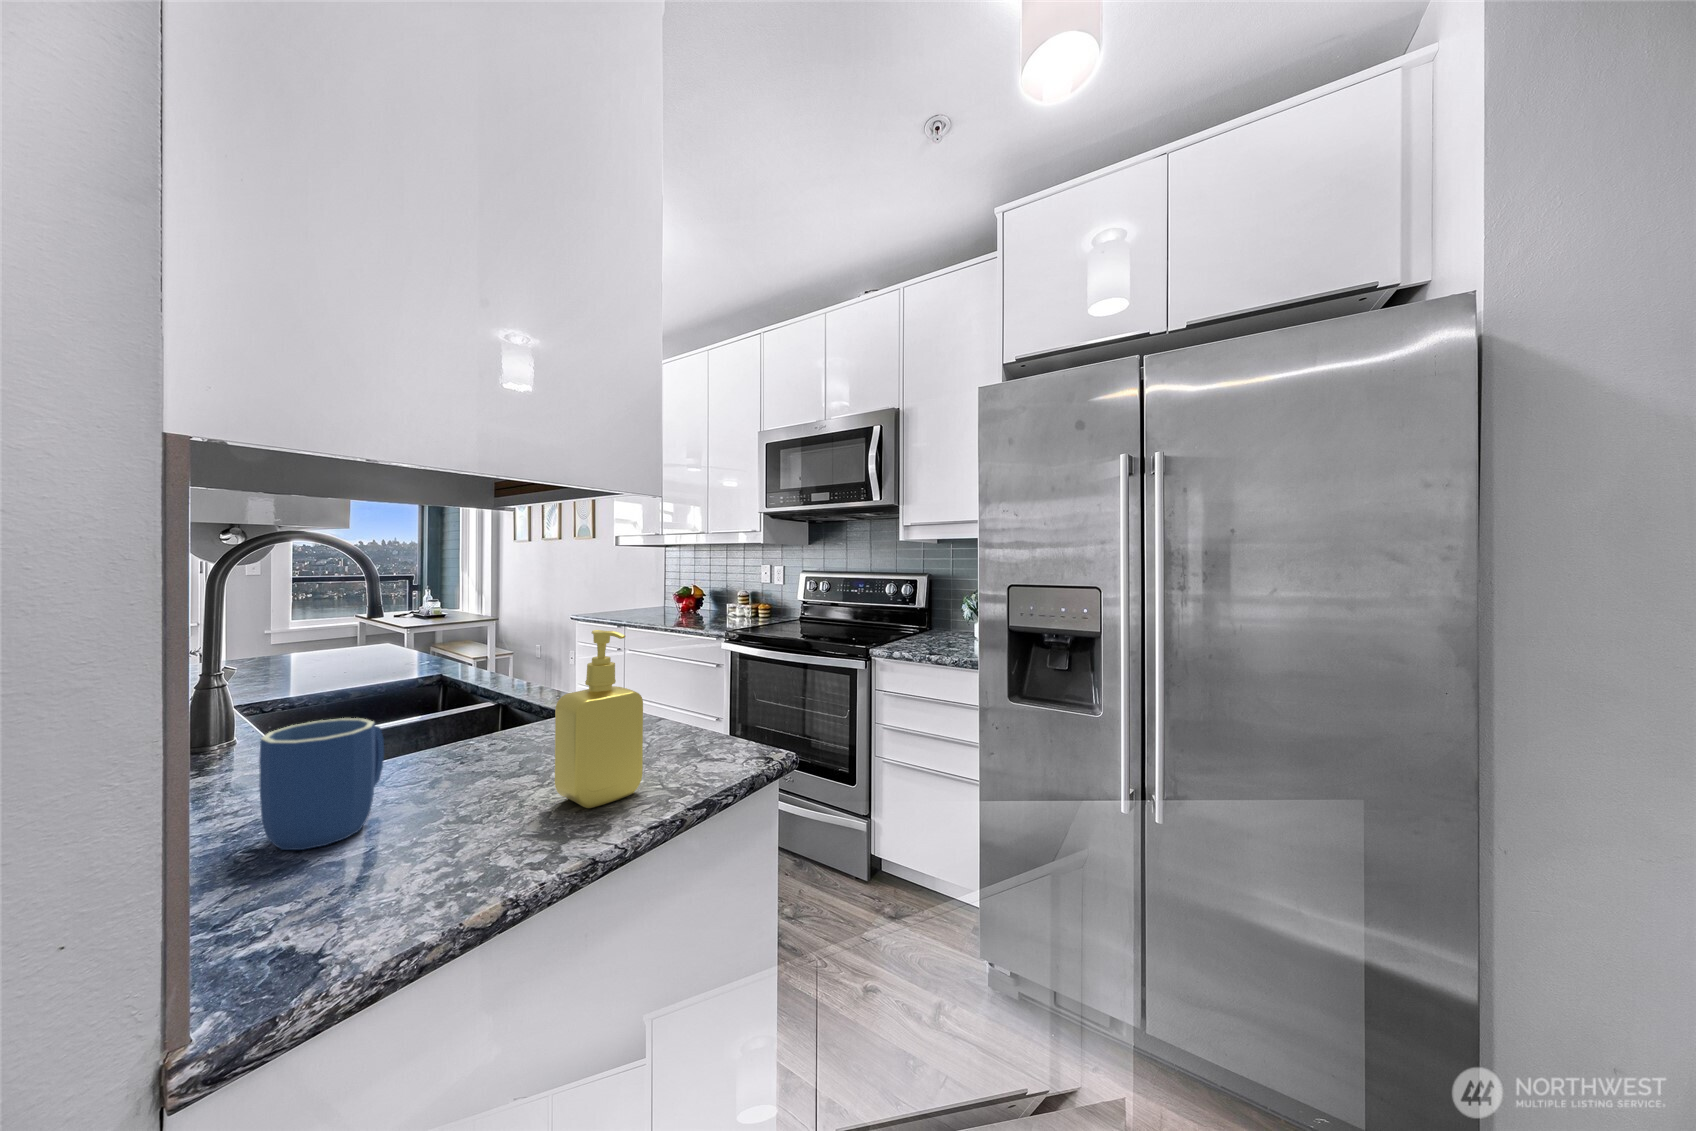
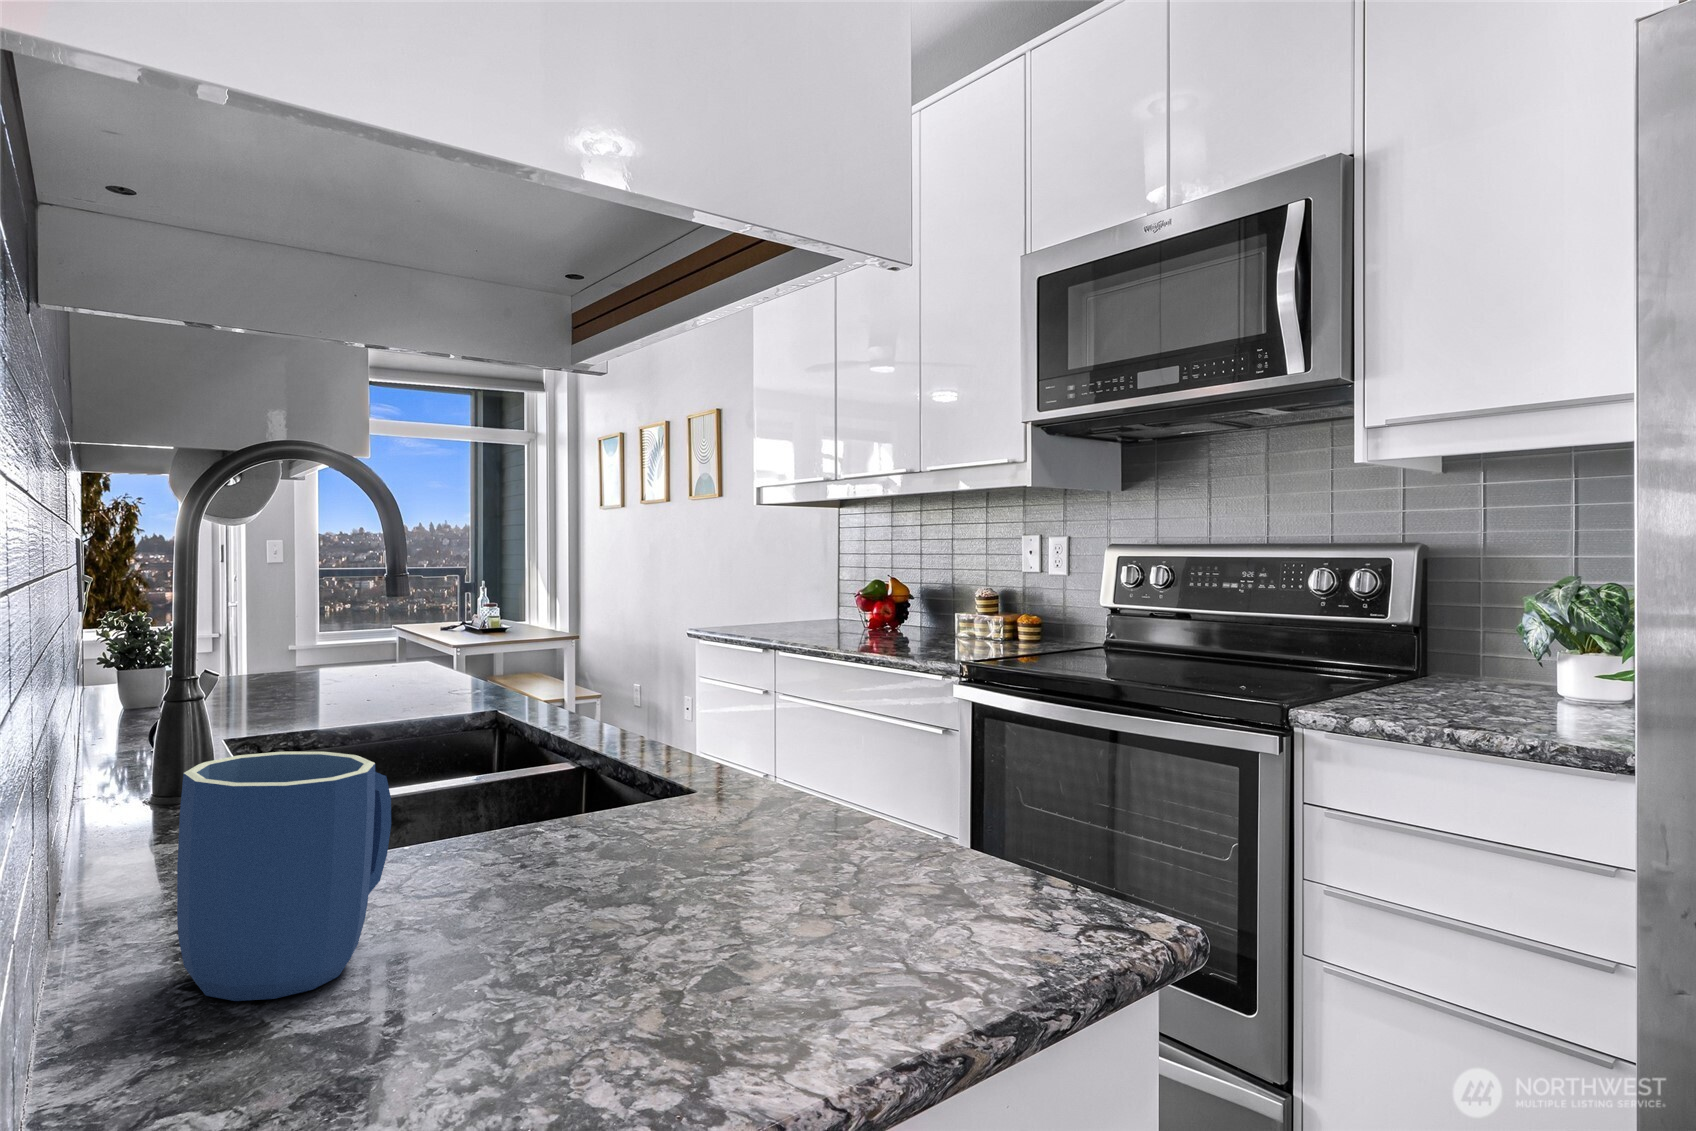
soap dispenser: present [555,630,643,808] -> none [693,613,875,996]

